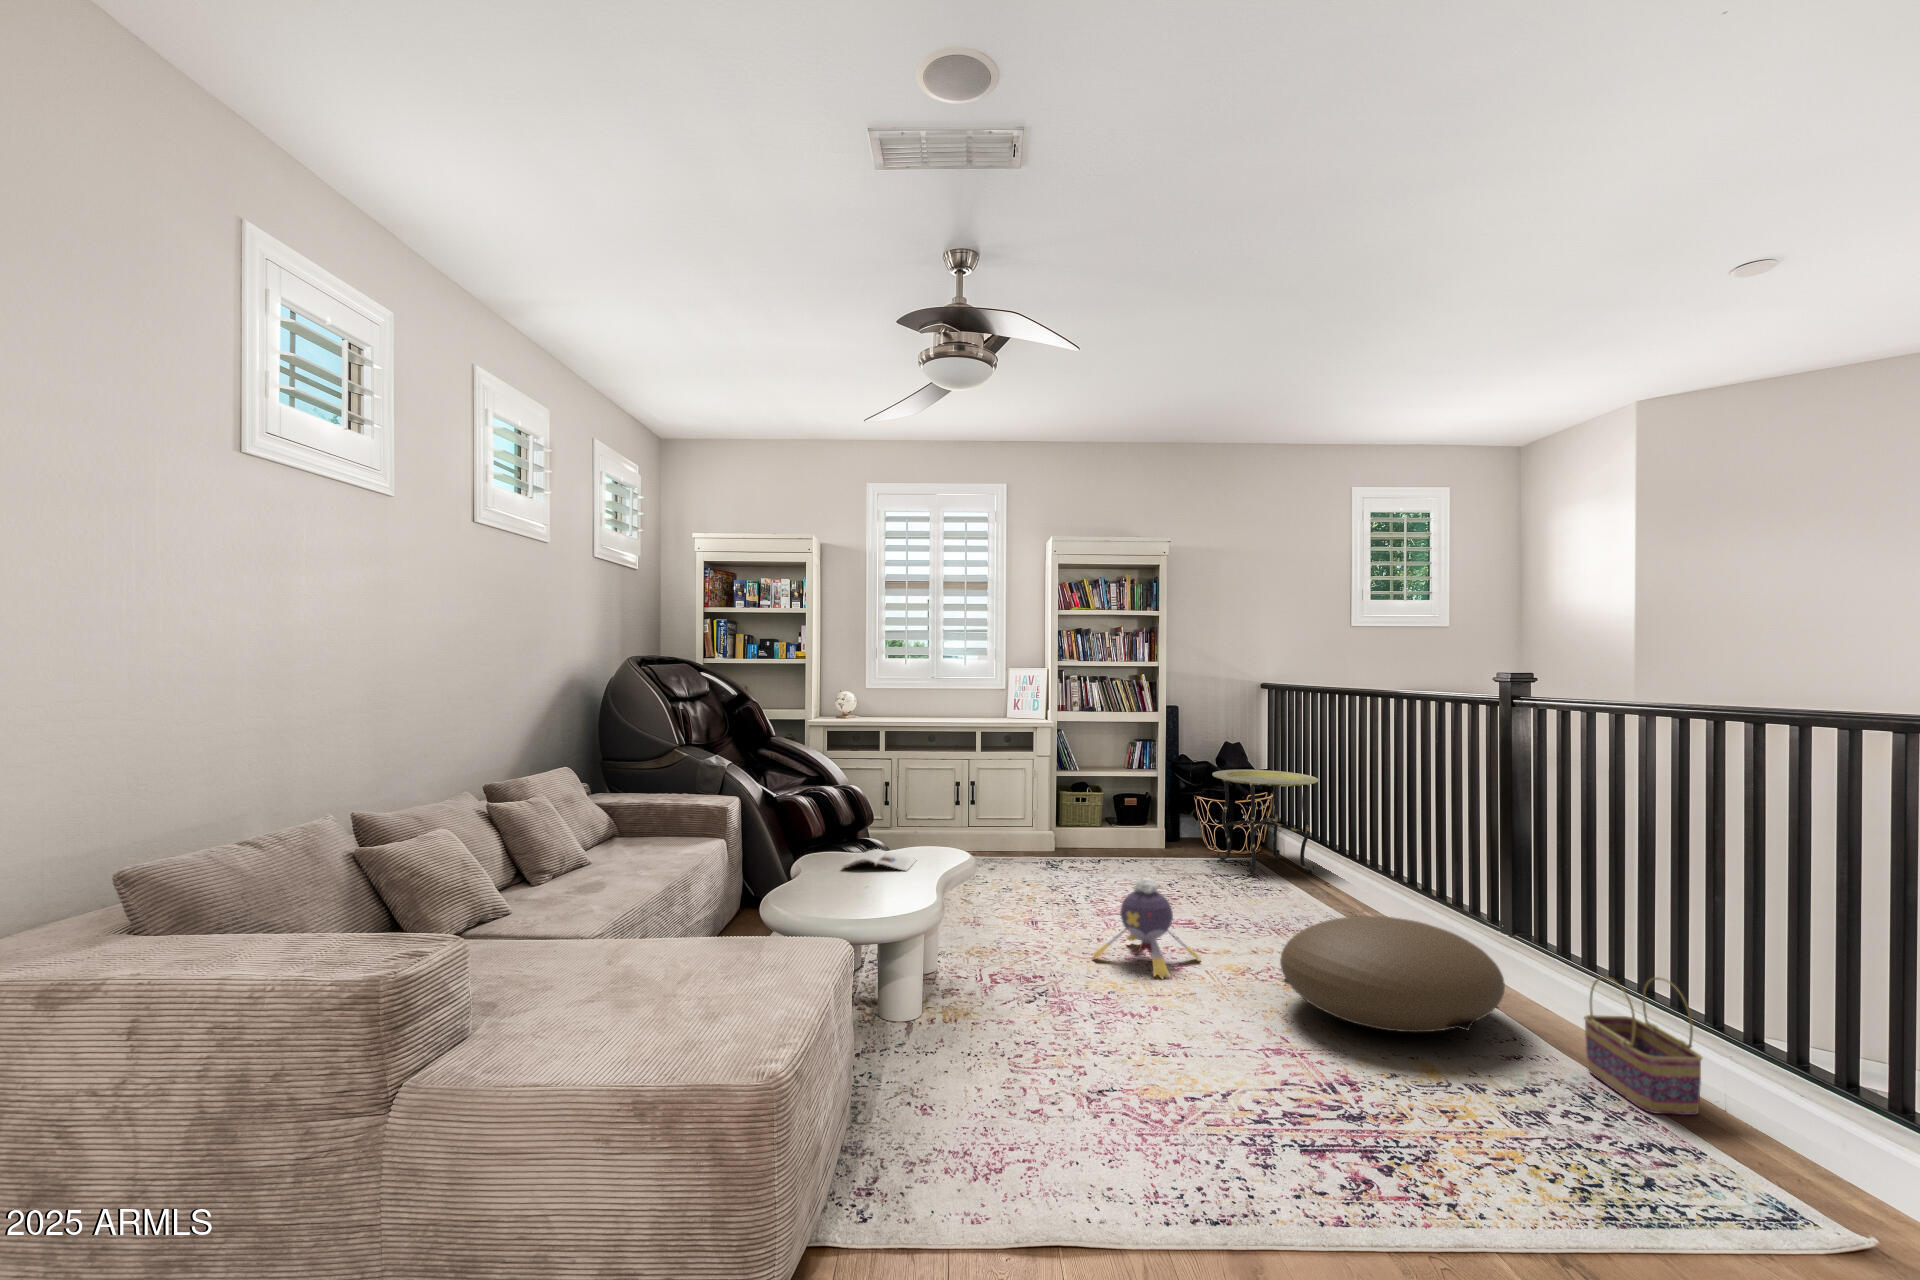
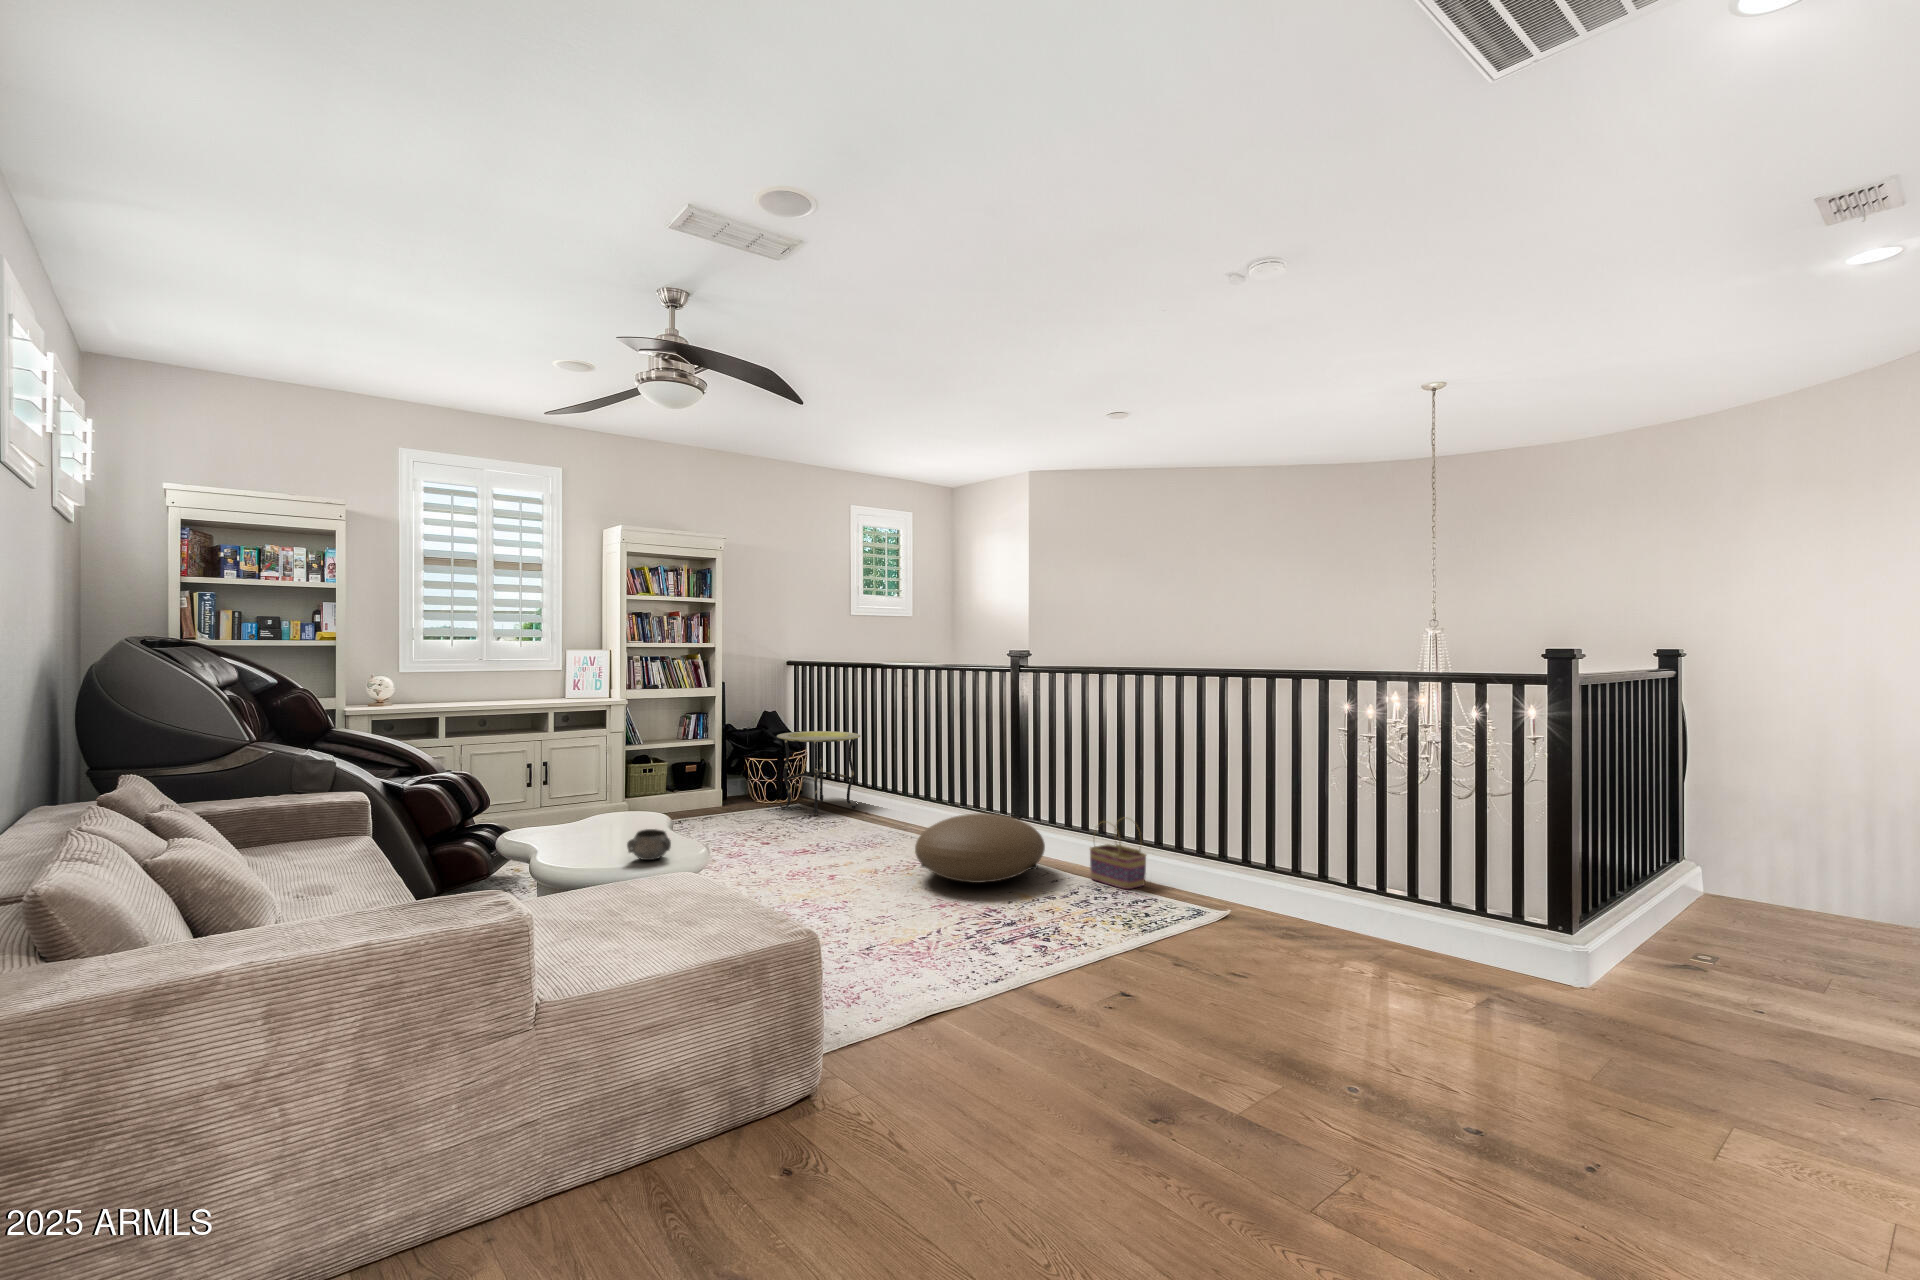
magazine: present [843,849,916,871] -> none [555,820,627,841]
decorative bowl: none [845,873,894,910] -> present [627,829,671,860]
plush toy: present [1093,878,1200,979] -> none [762,814,843,888]

